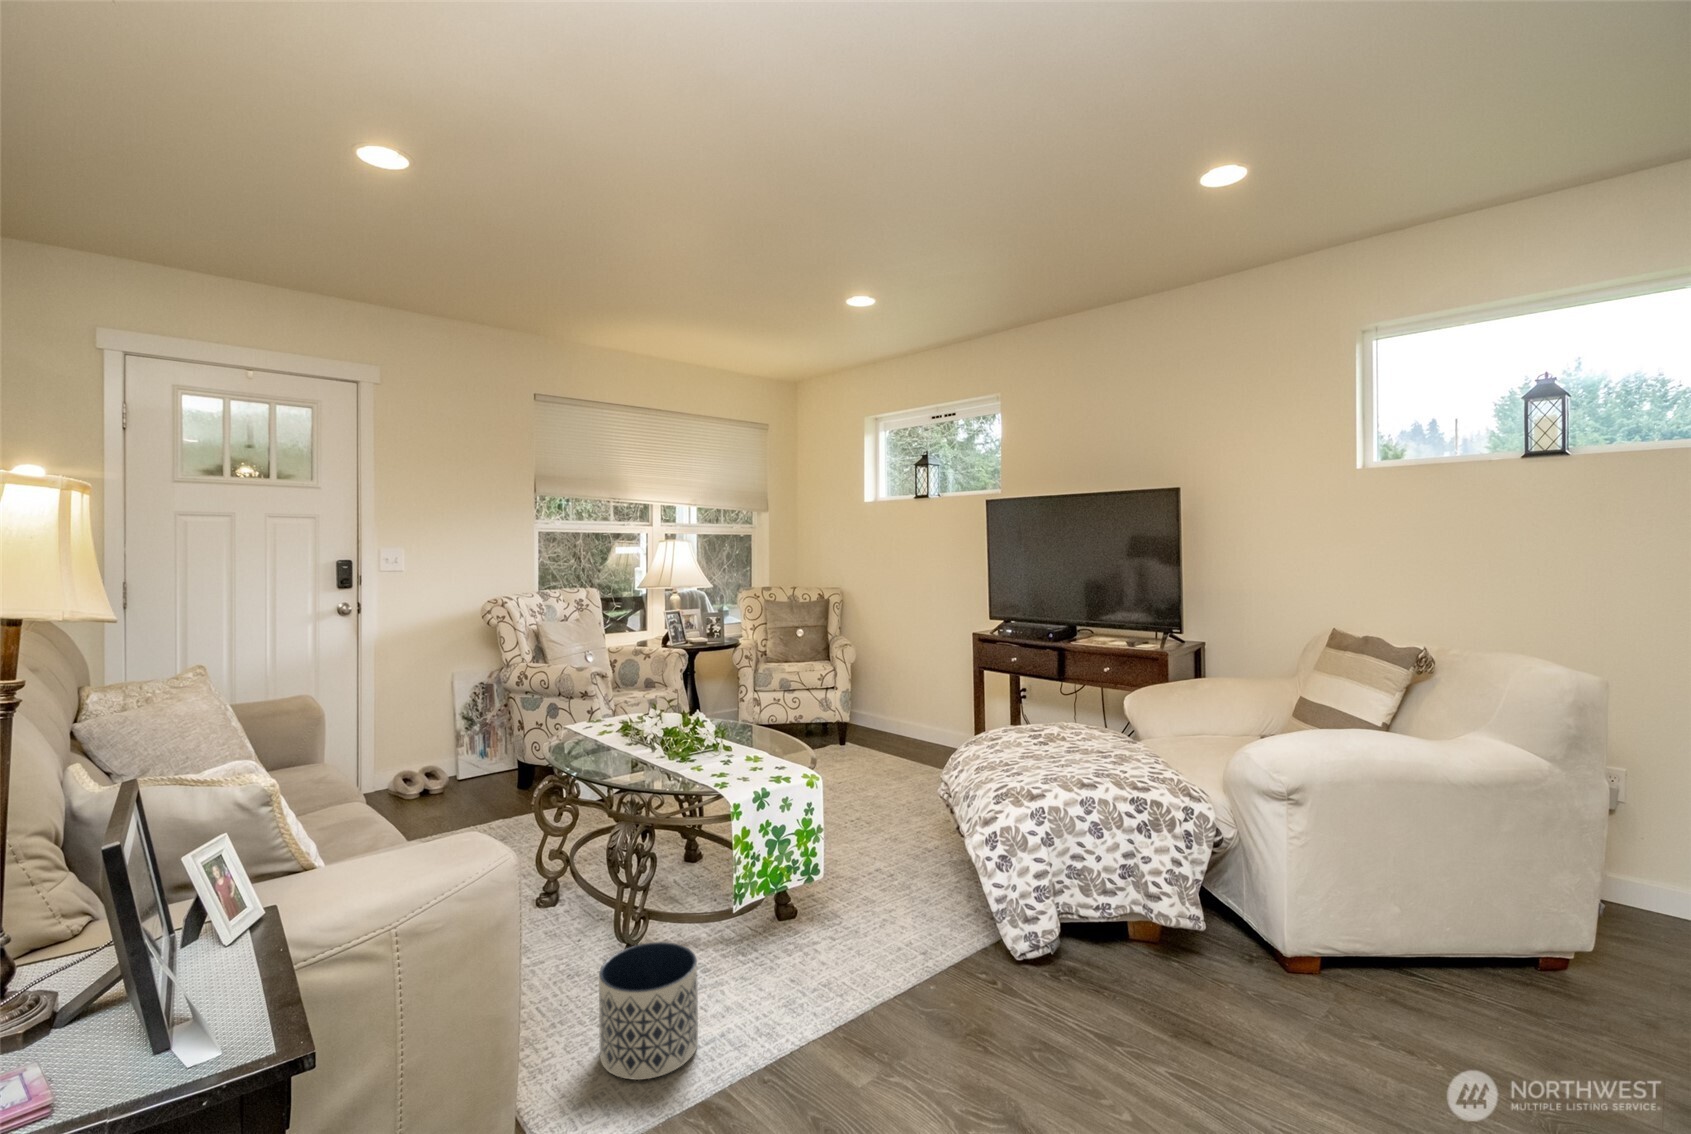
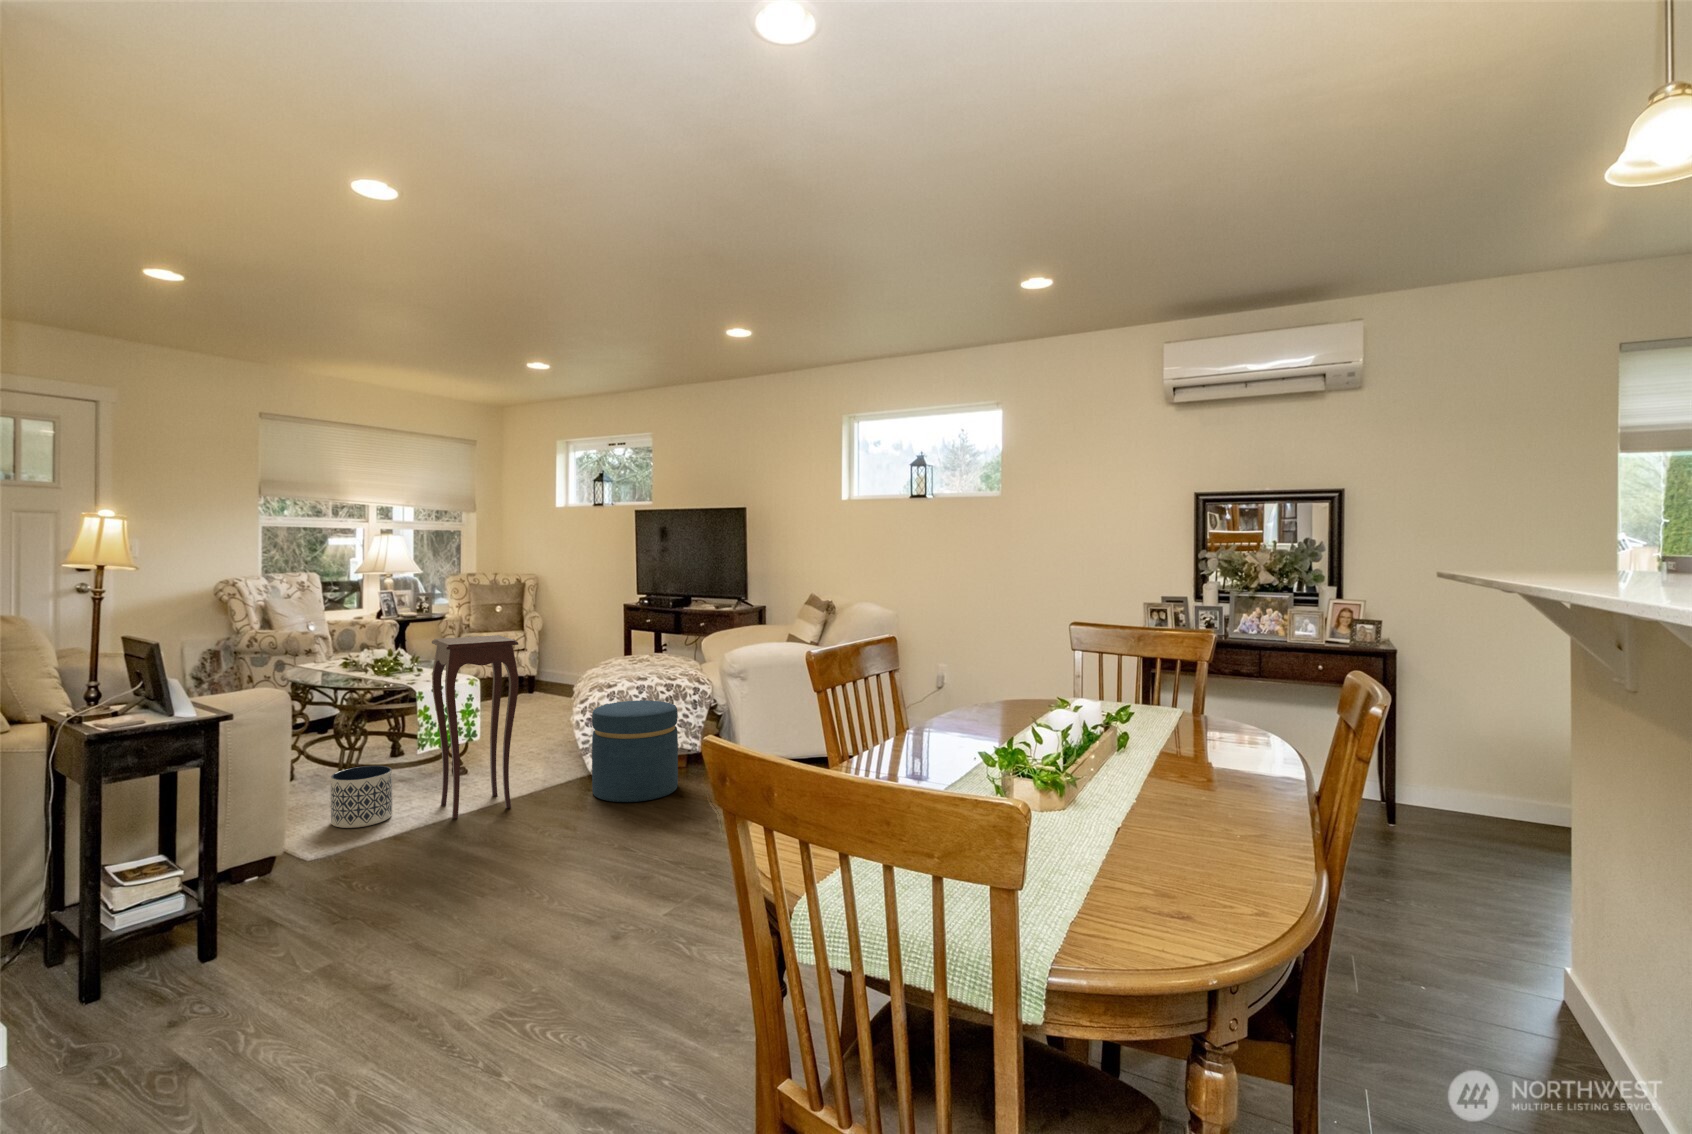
side table: none [757,711,913,1075] -> present [432,635,518,819]
ottoman: none [1032,834,1200,1067] -> present [592,700,678,802]

